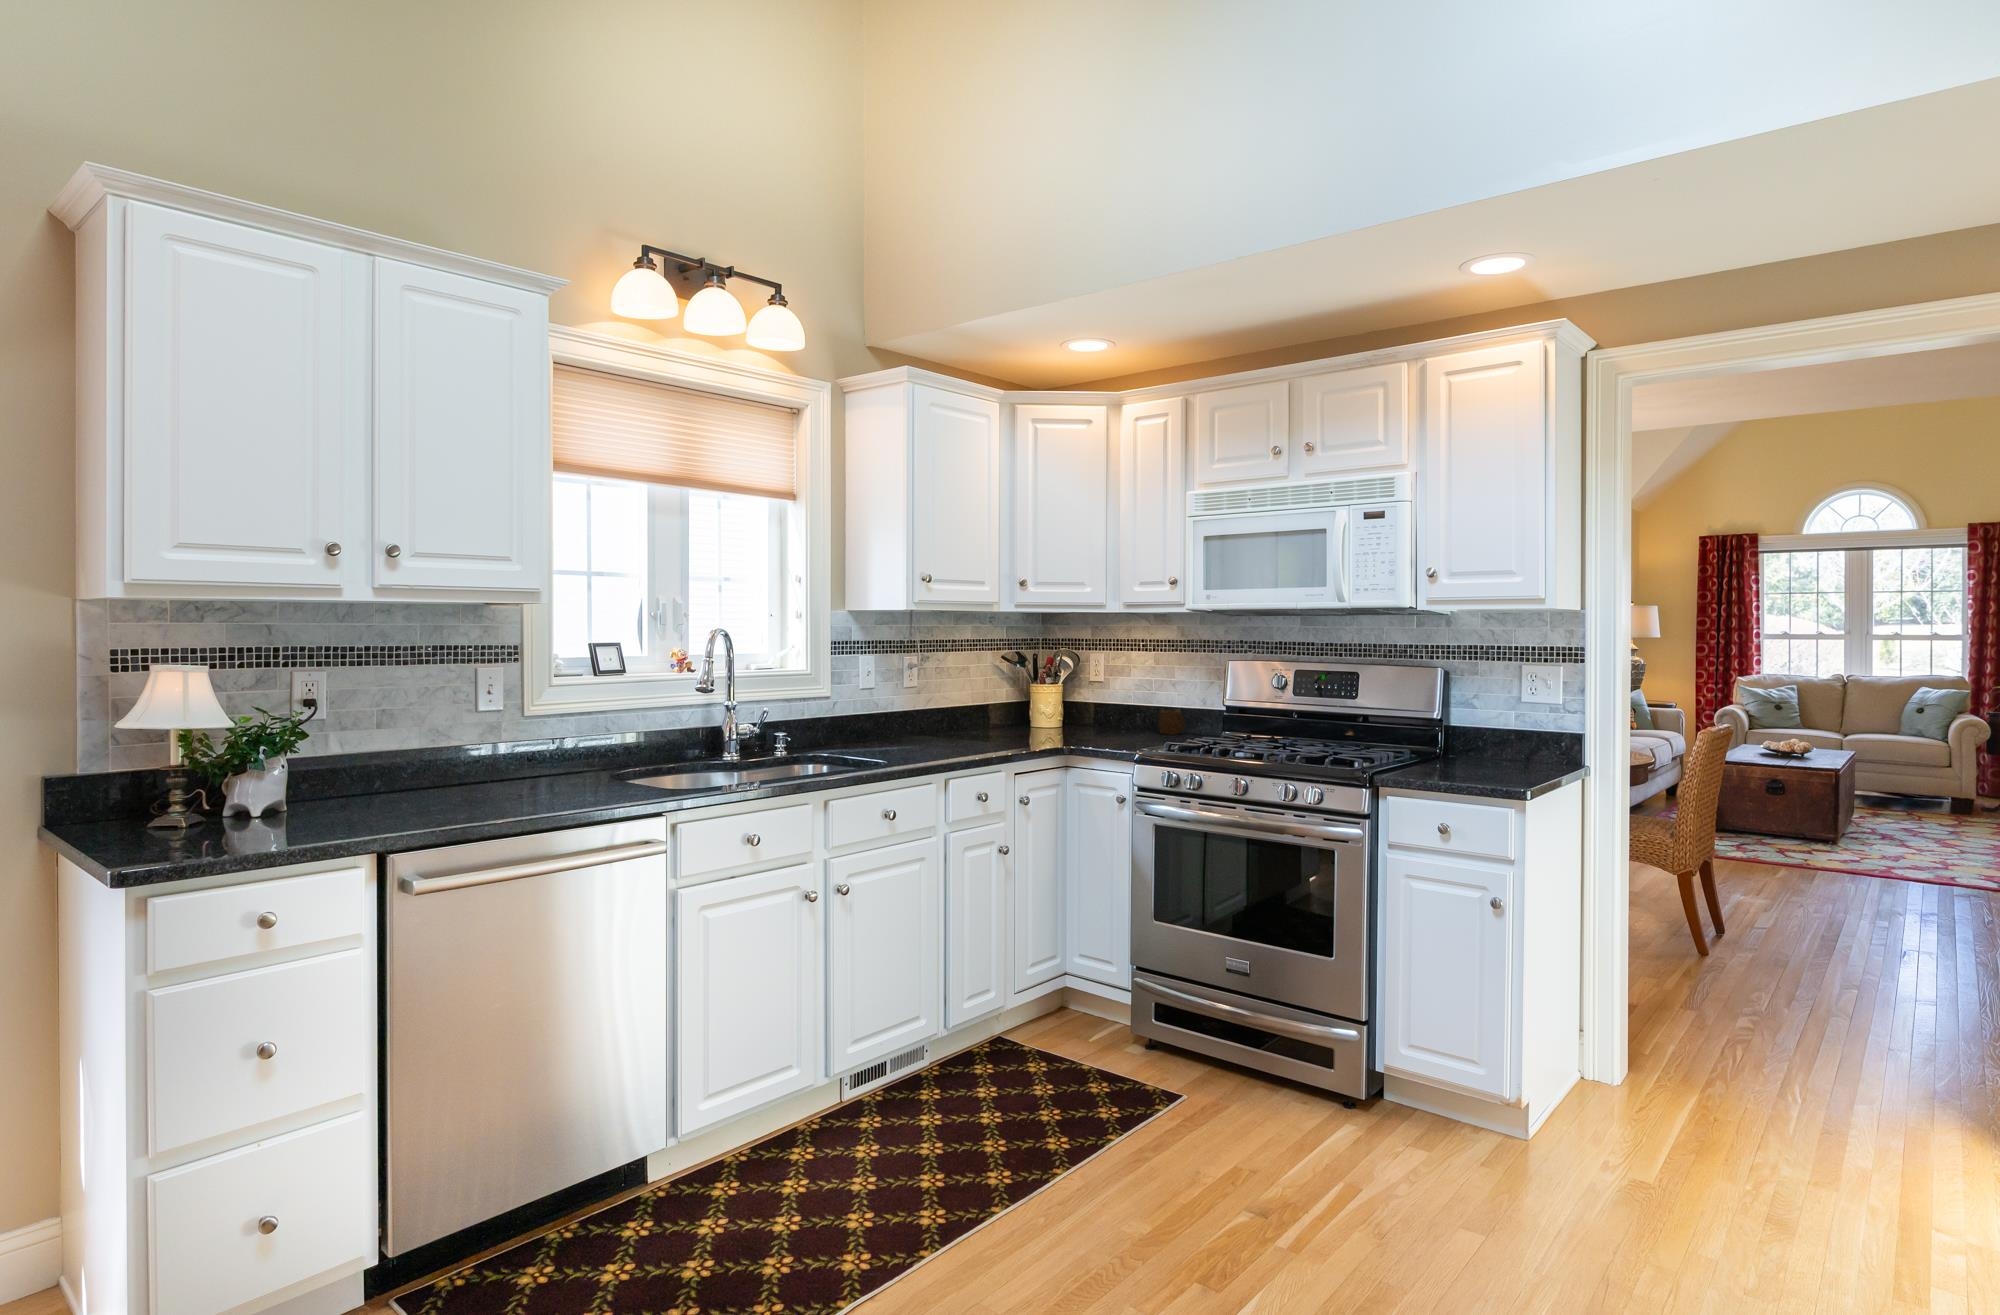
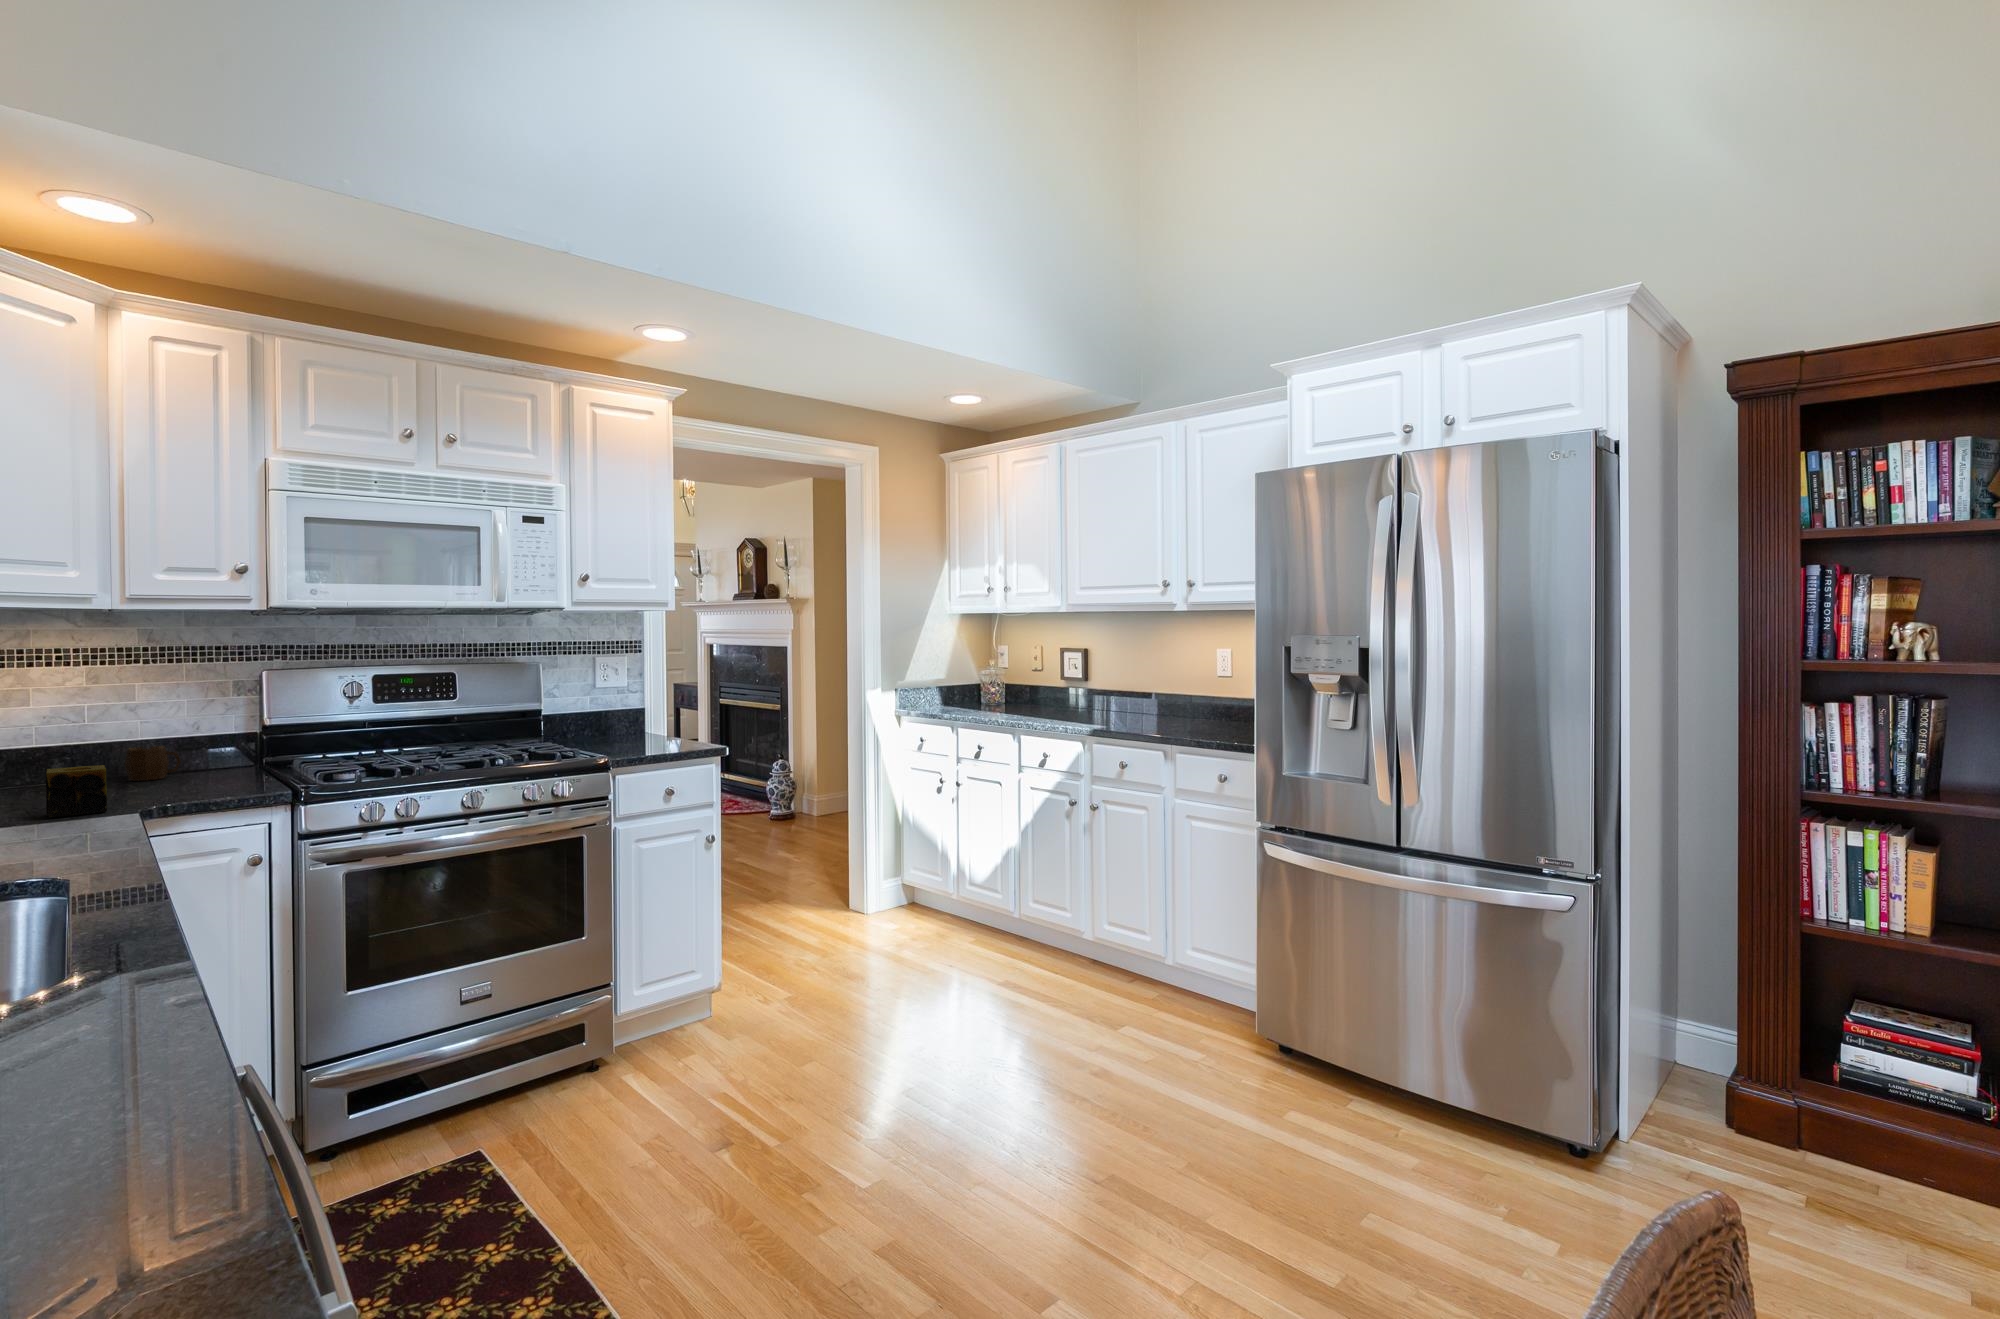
candle: none [1030,714,1069,745] -> present [46,765,107,818]

